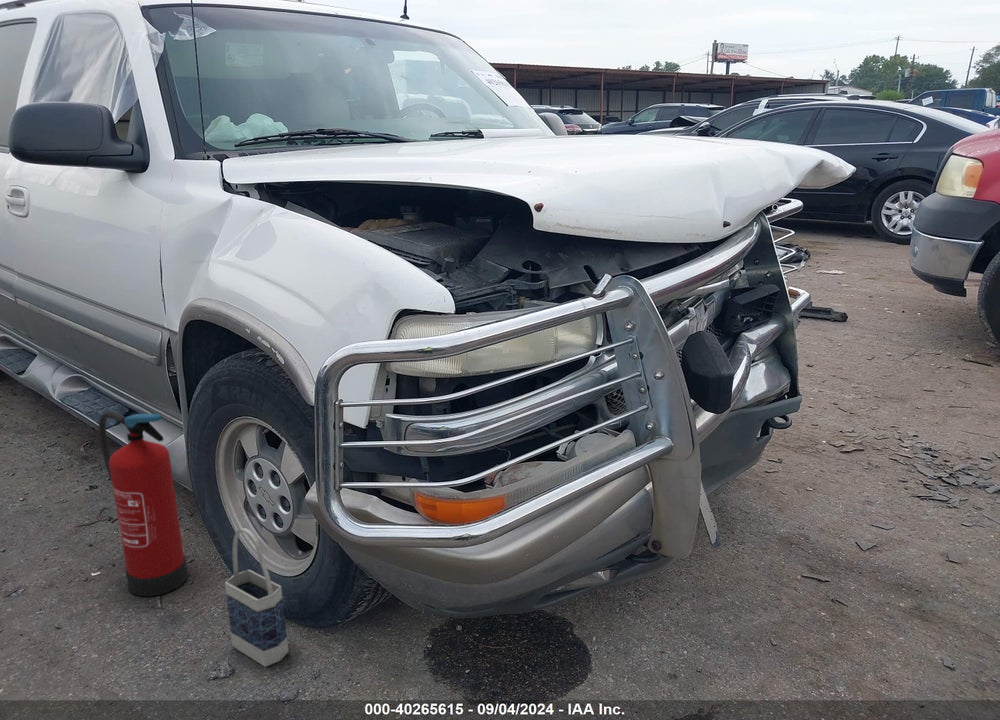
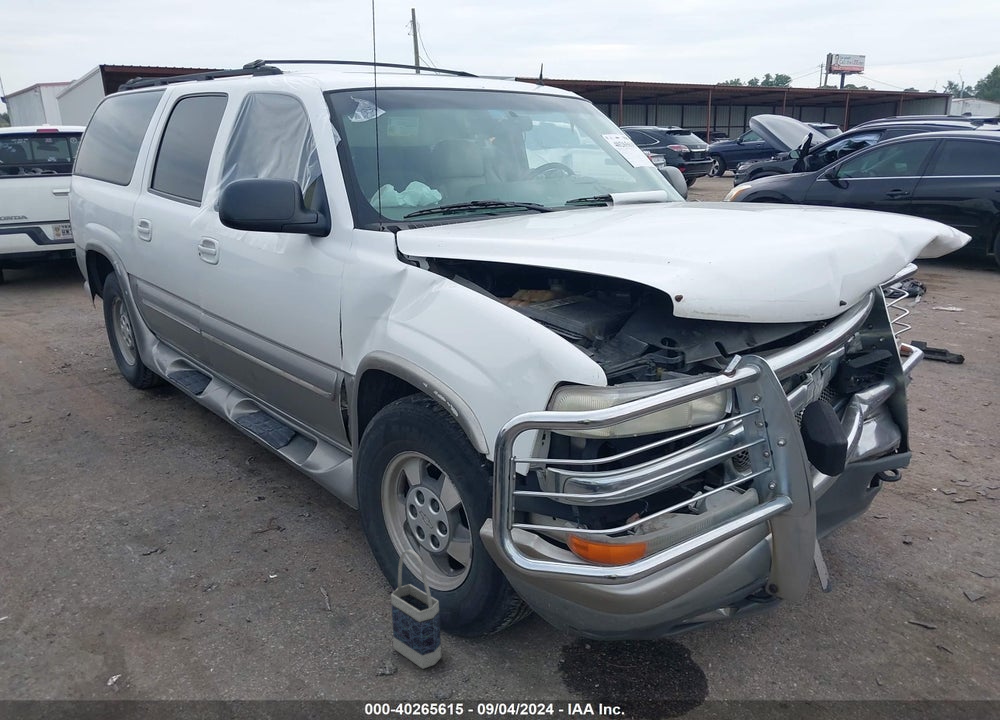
fire extinguisher: present [99,411,188,596] -> none [282,440,351,599]

